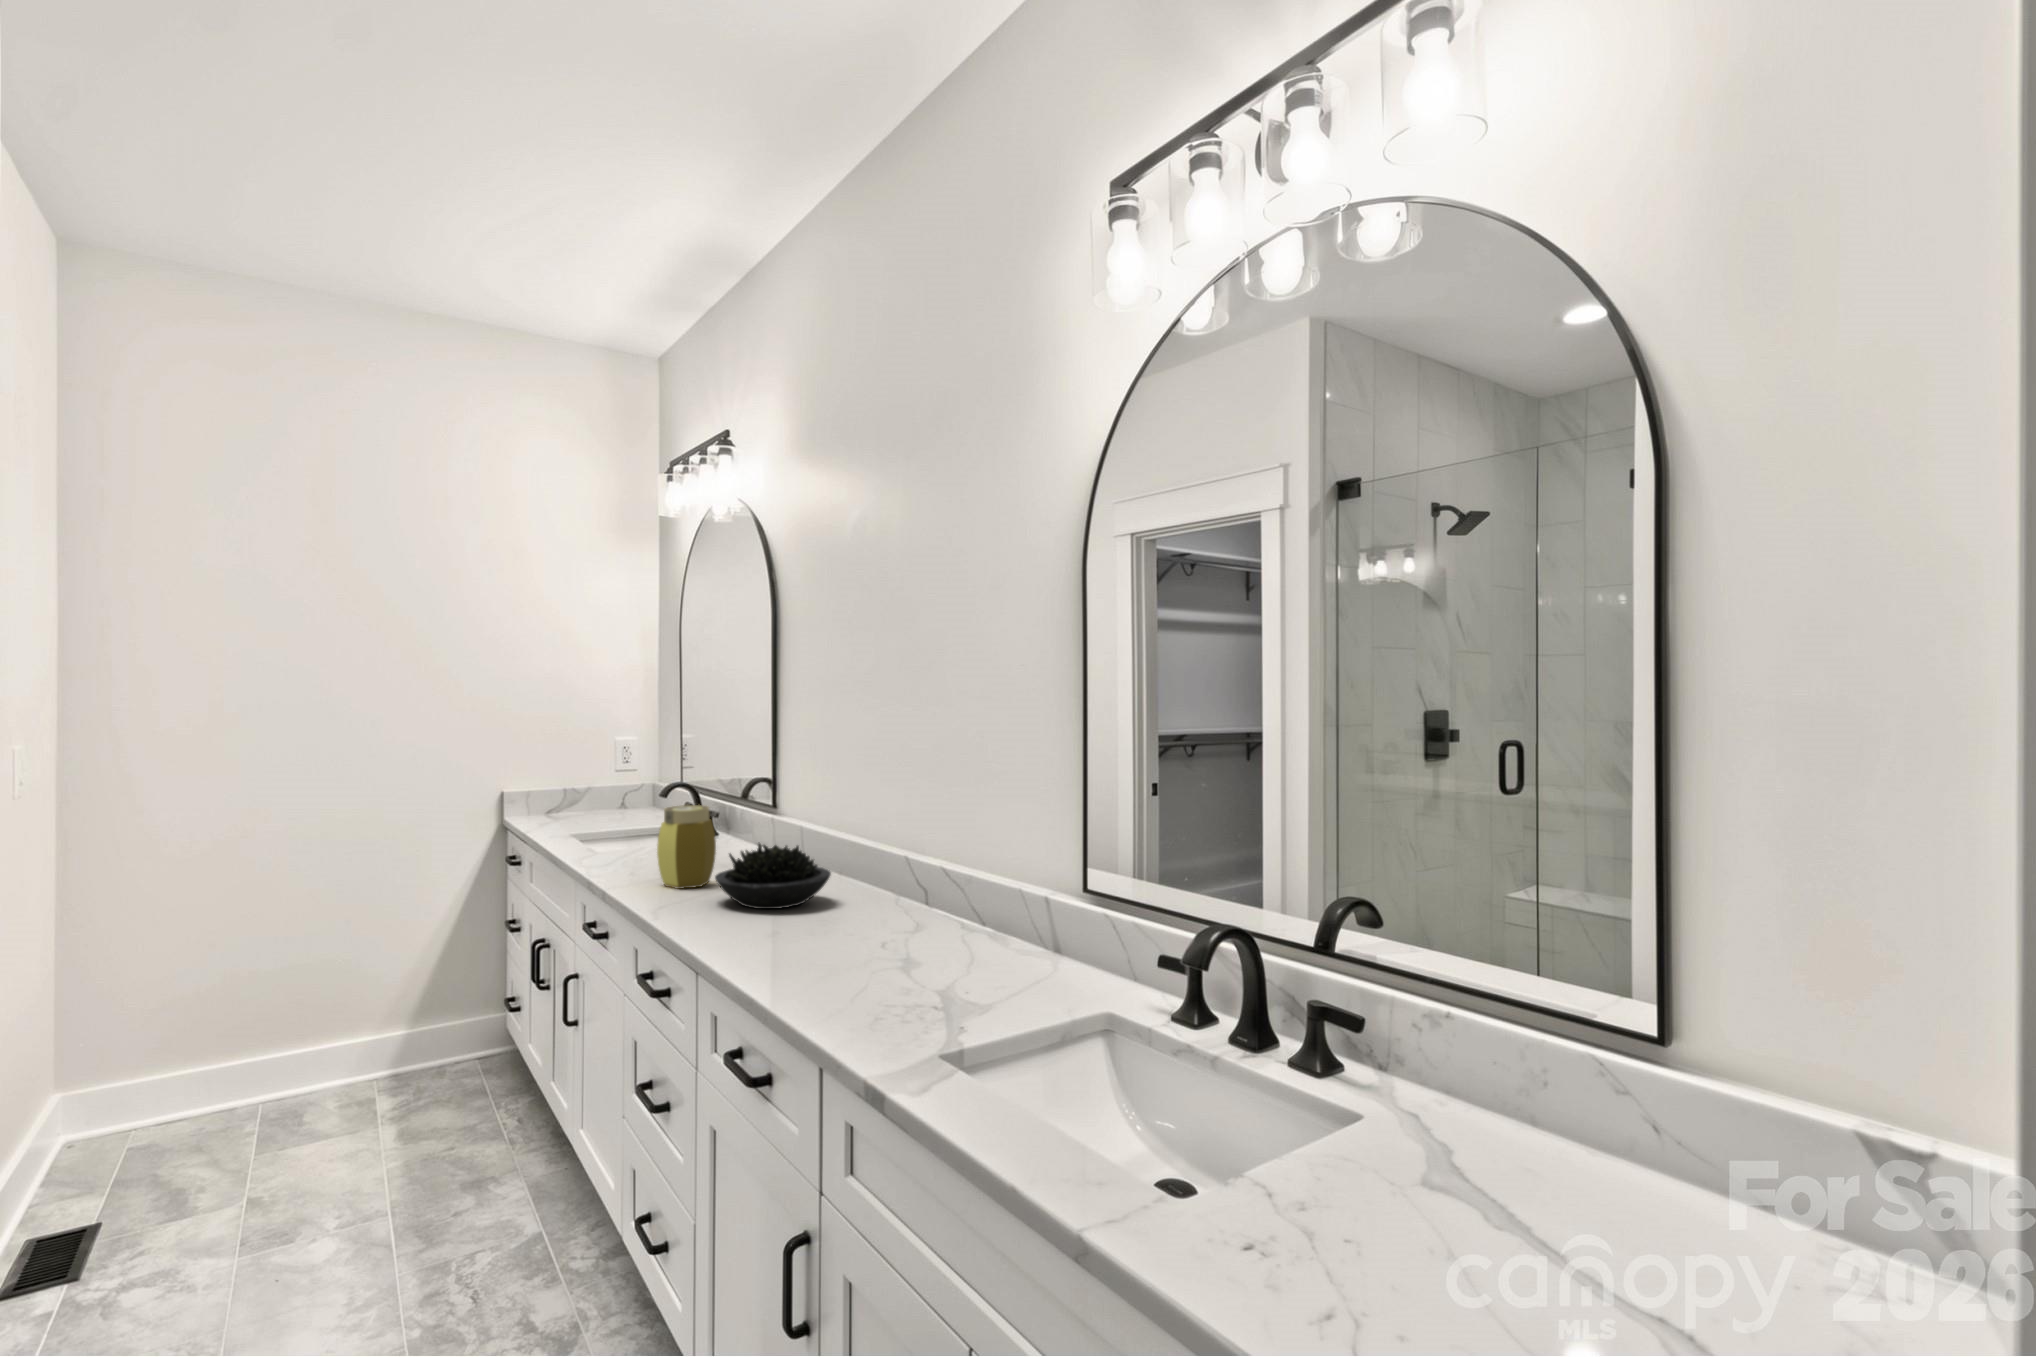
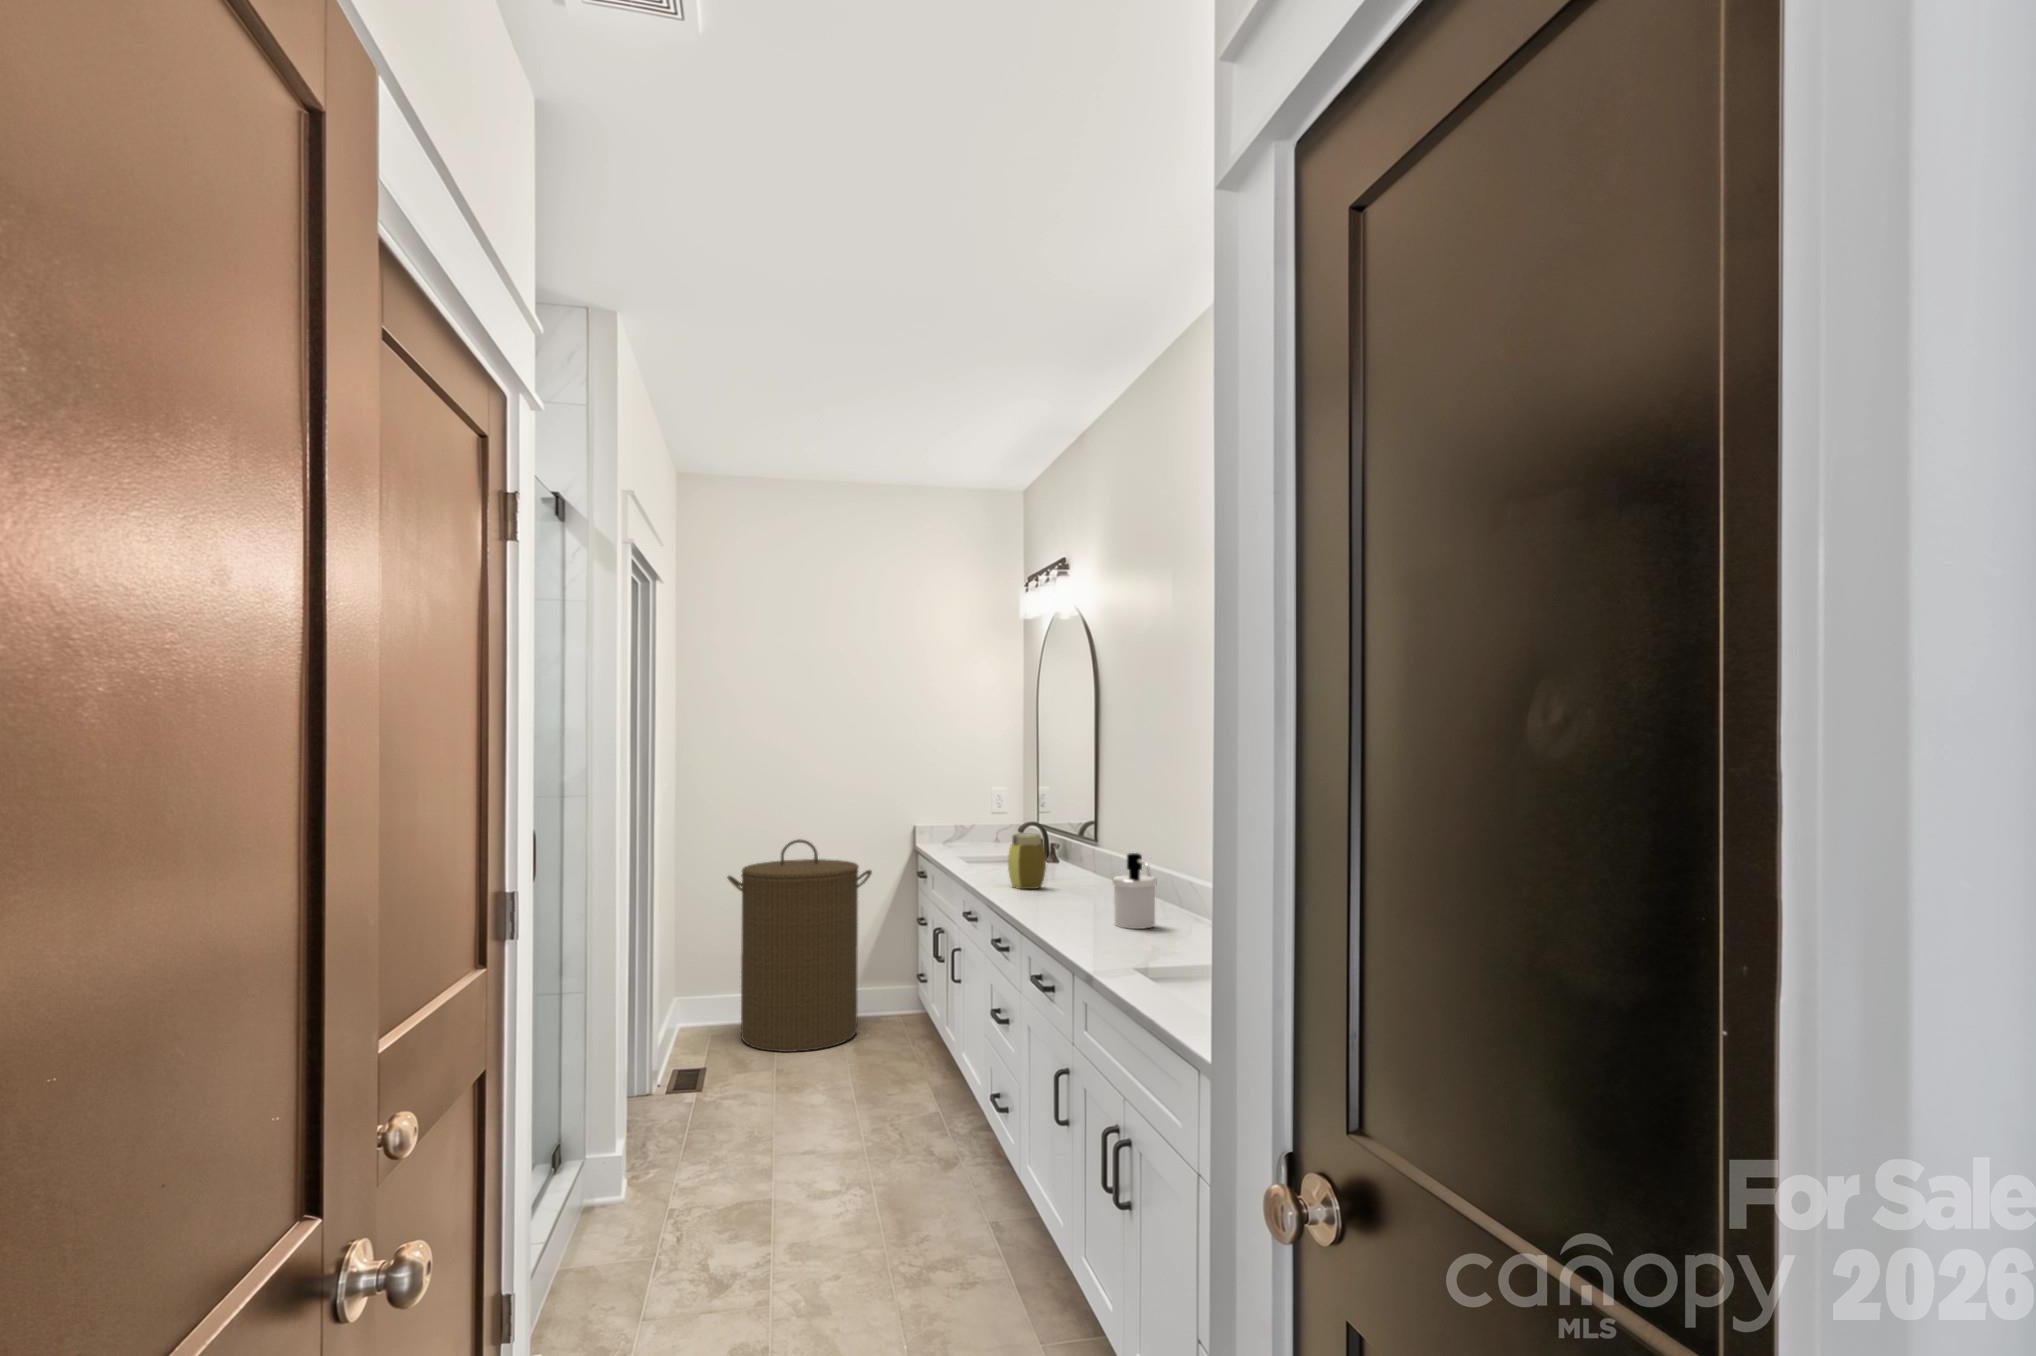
laundry hamper: none [176,821,434,1146] -> present [727,840,872,1052]
soap dispenser: none [849,836,918,955] -> present [1113,853,1156,929]
succulent plant: present [715,843,831,909] -> none [1041,859,1117,903]

